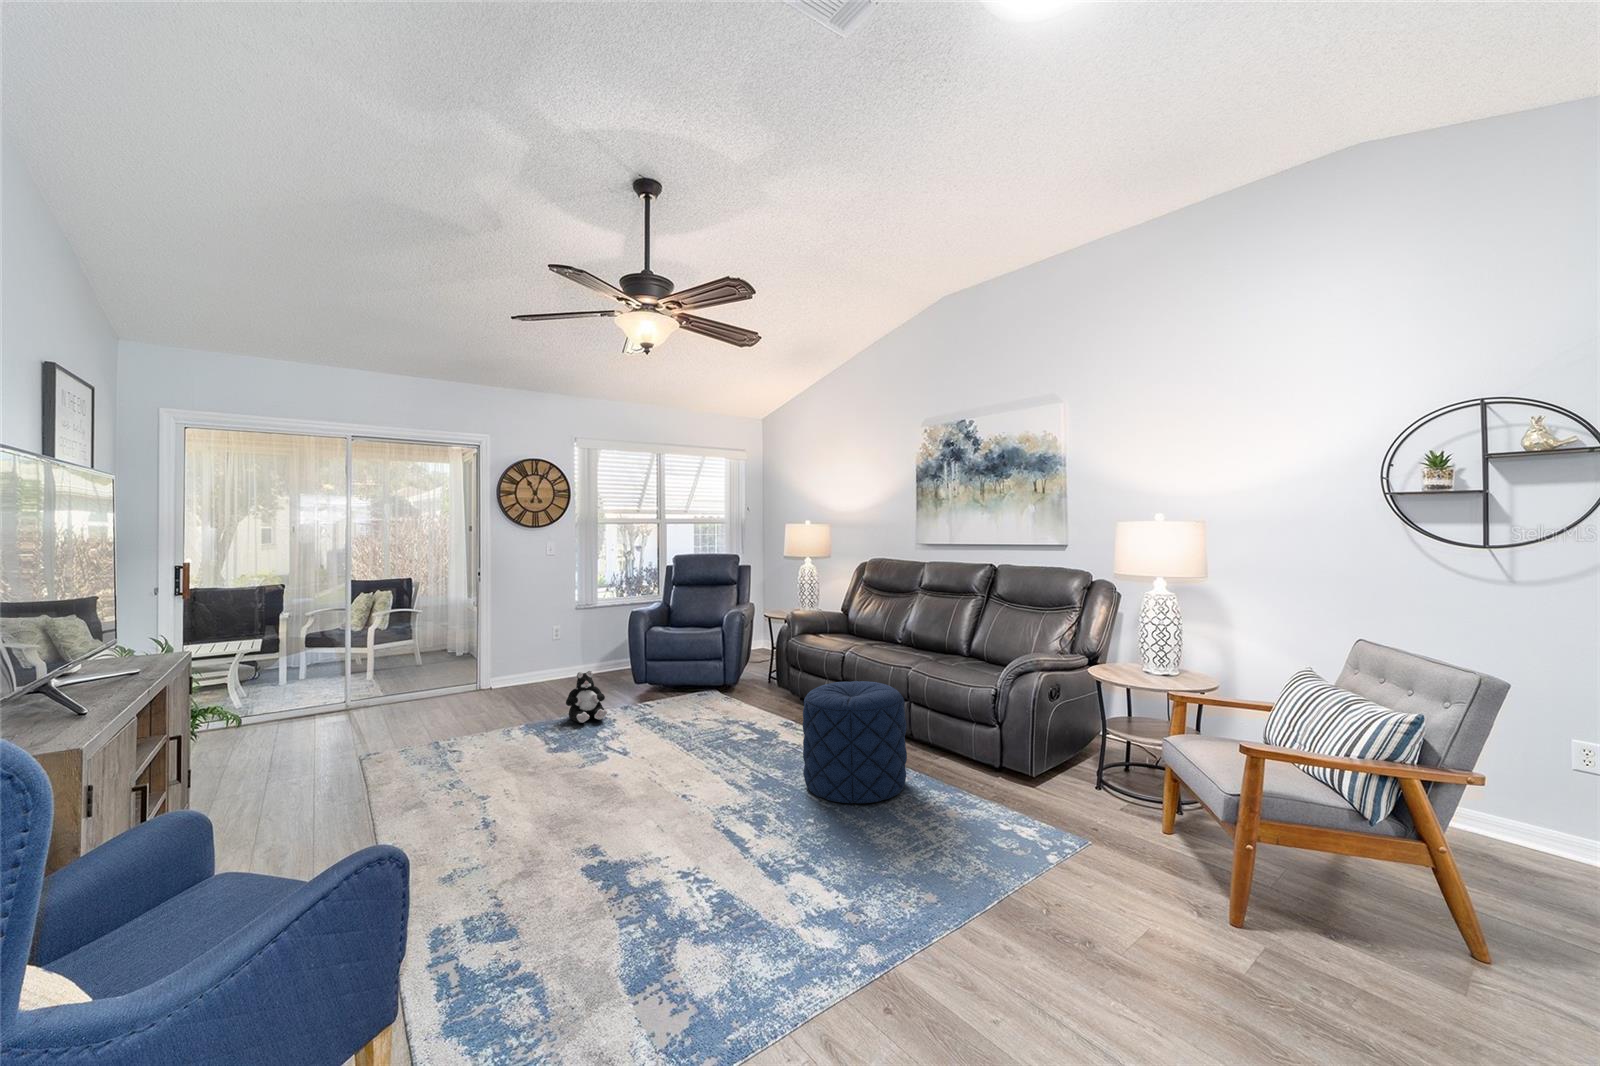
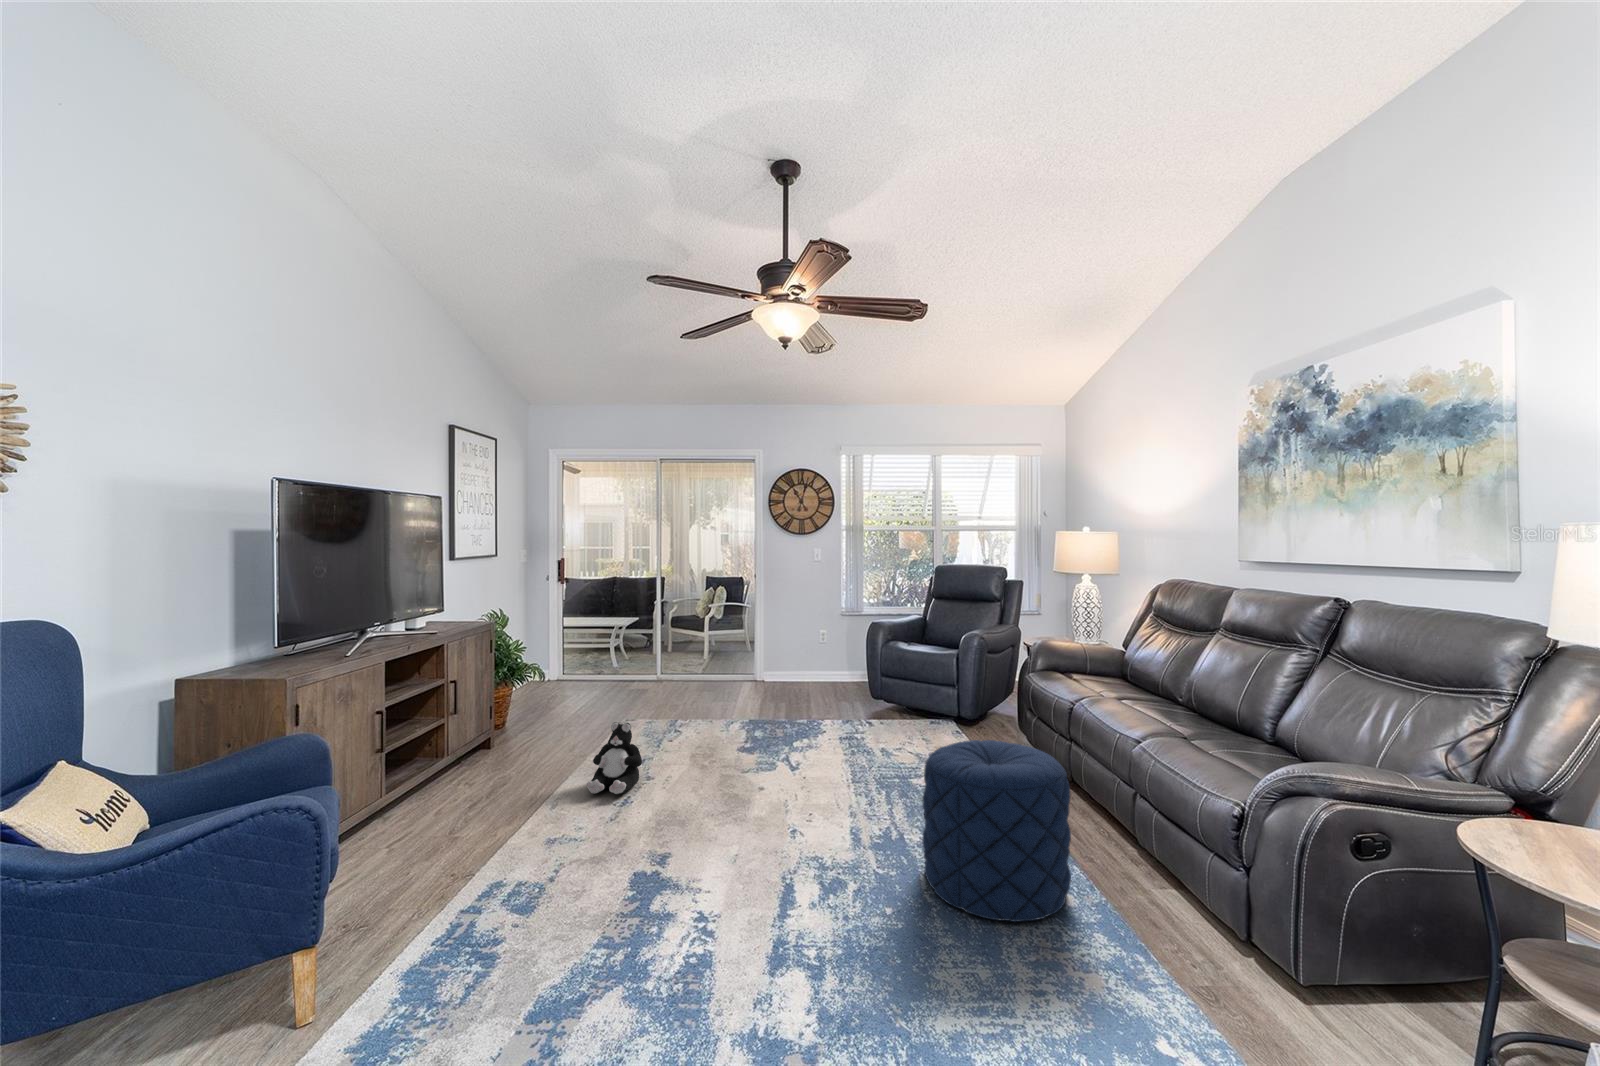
plush toy: present [566,671,607,723] -> present [587,722,642,794]

